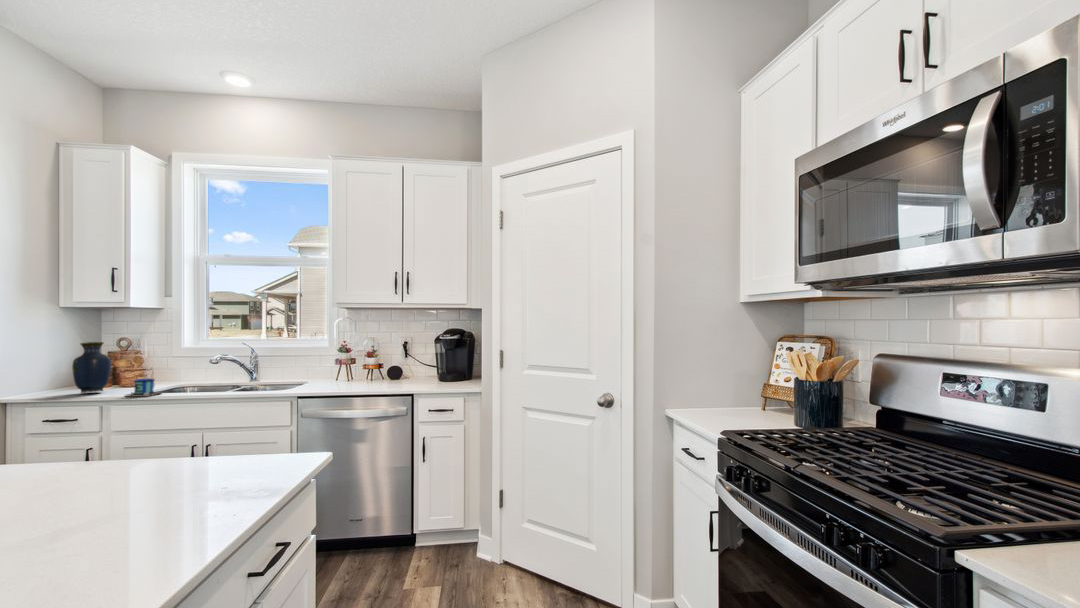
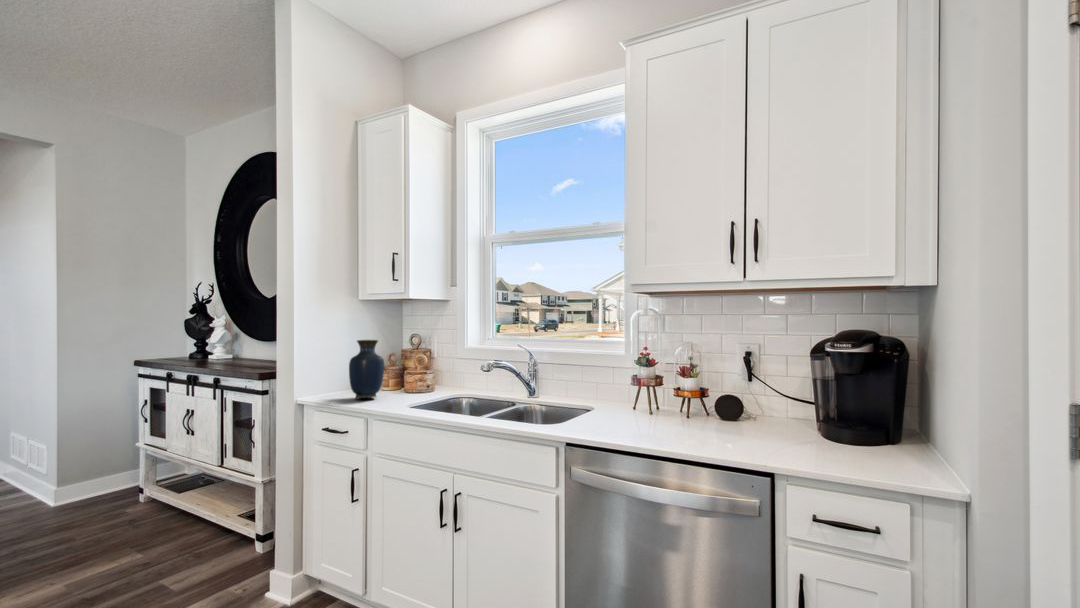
mug: present [126,379,161,397] -> none [379,366,417,413]

